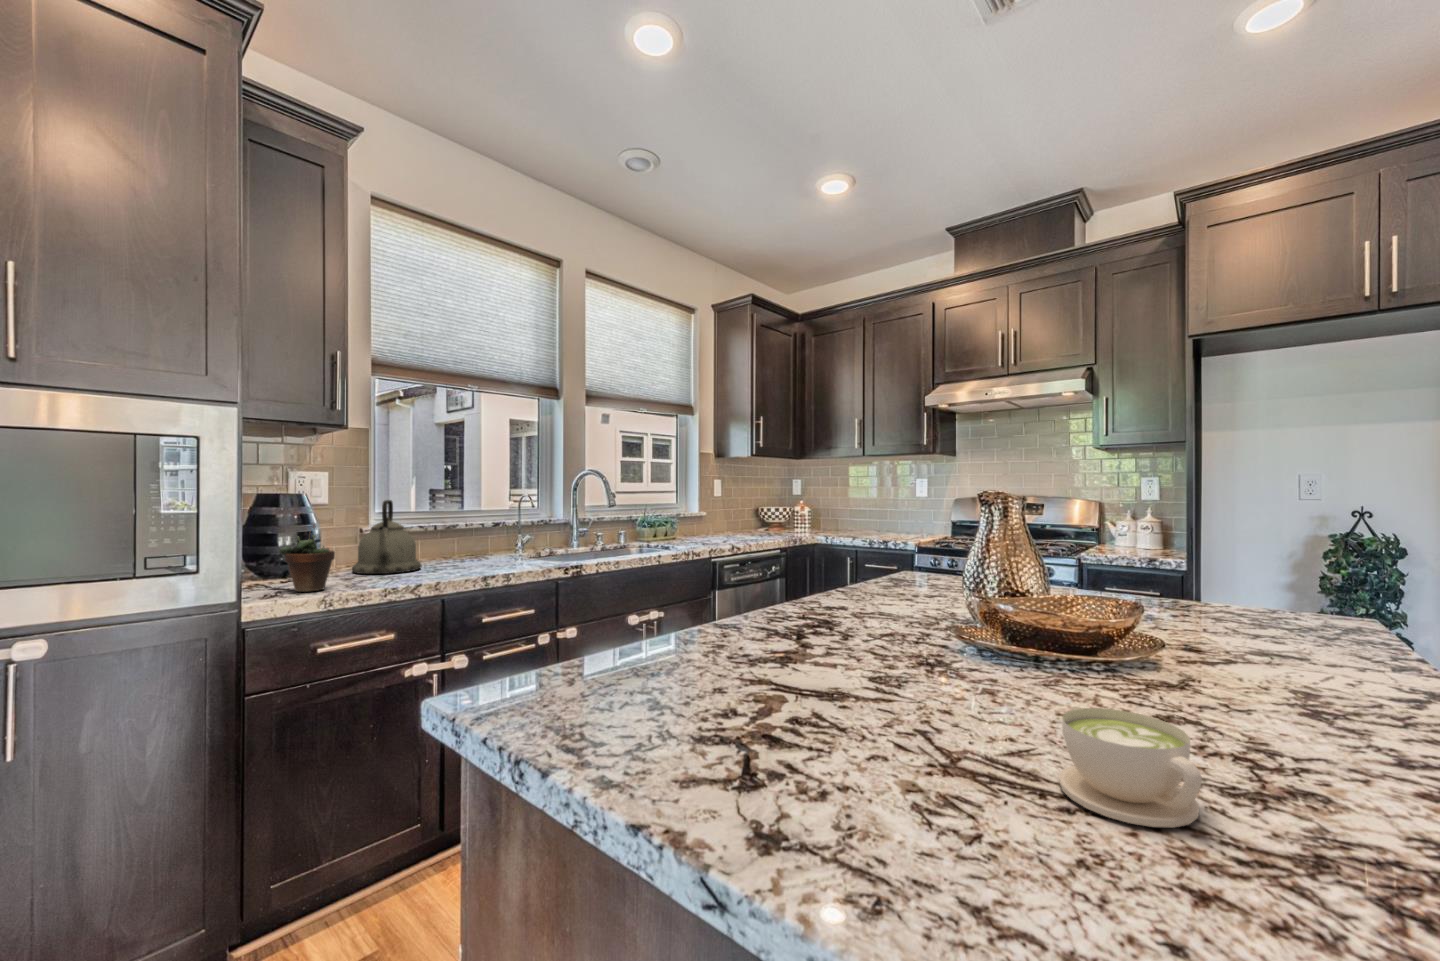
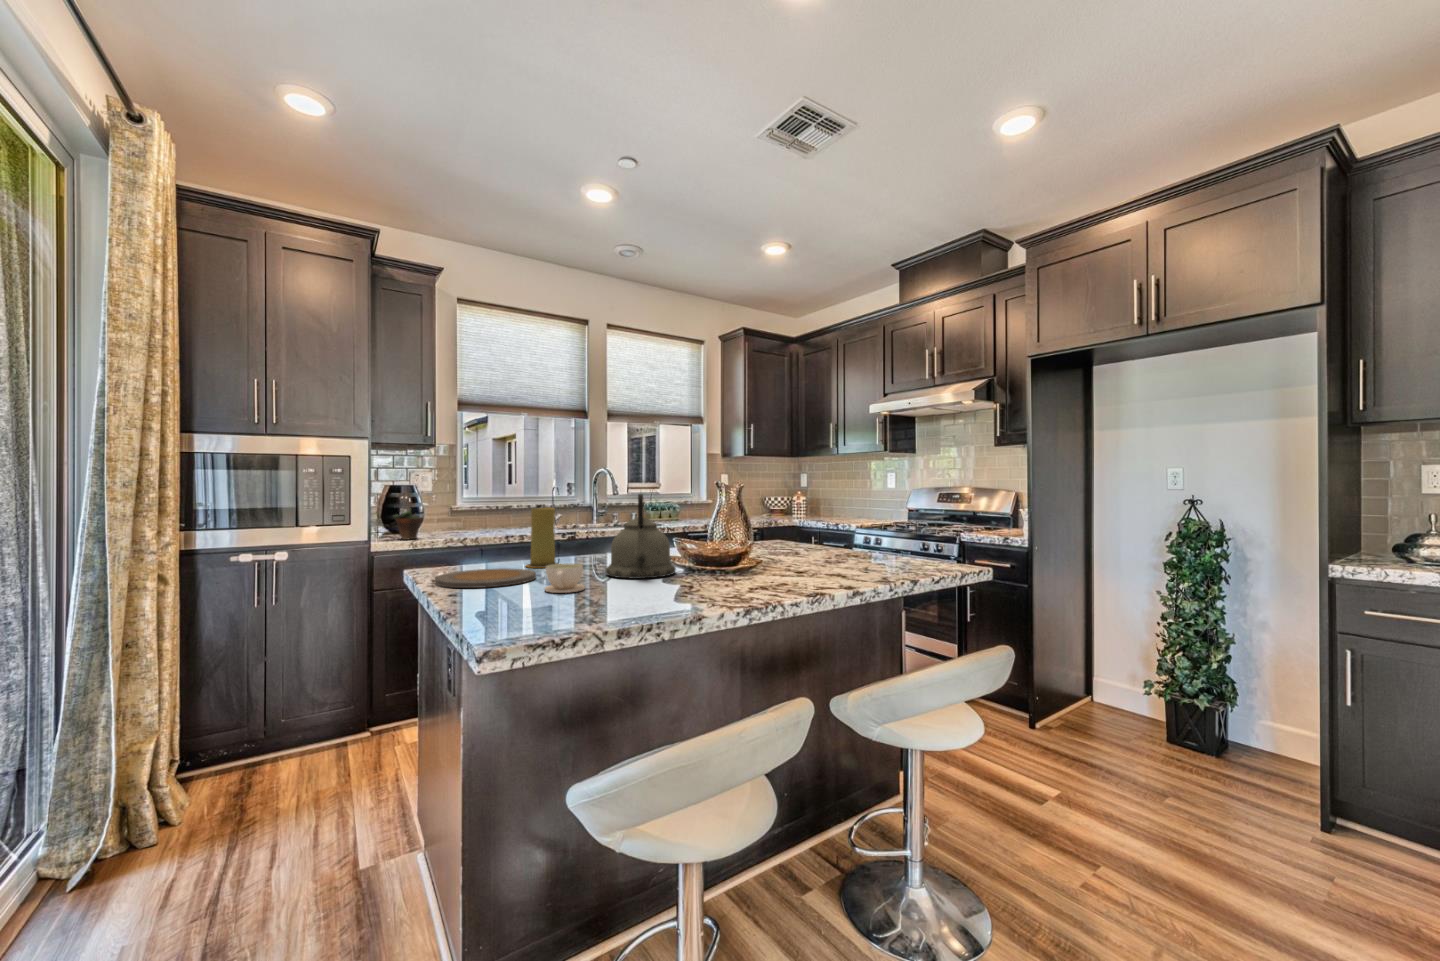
kettle: present [352,500,421,574] -> present [605,494,676,578]
candle: none [726,539,799,679] -> present [526,508,558,568]
plate: none [646,696,916,823] -> present [435,568,536,588]

